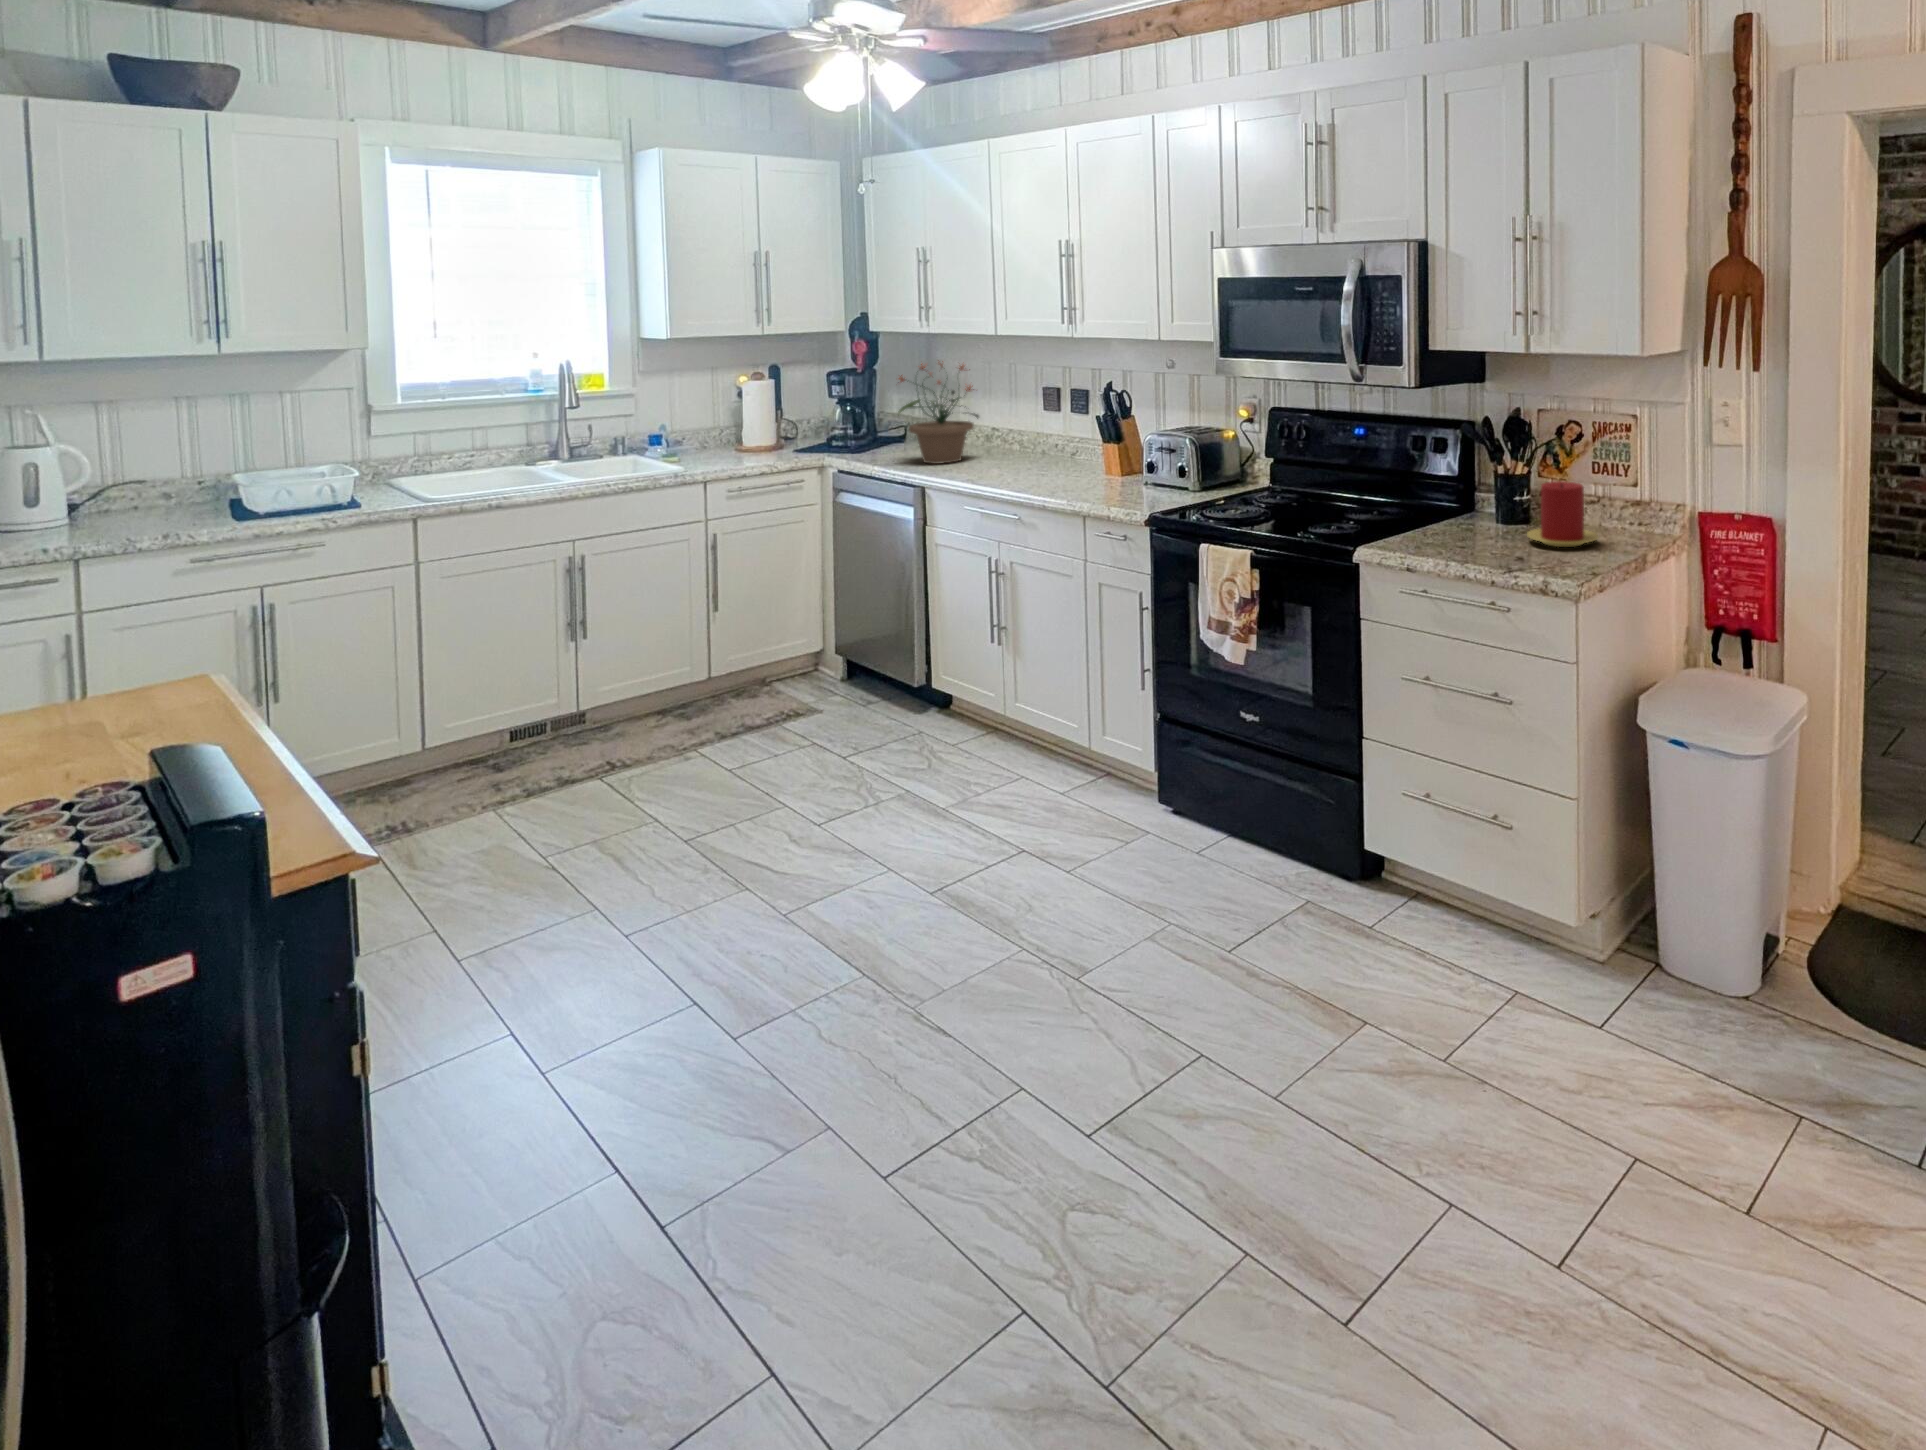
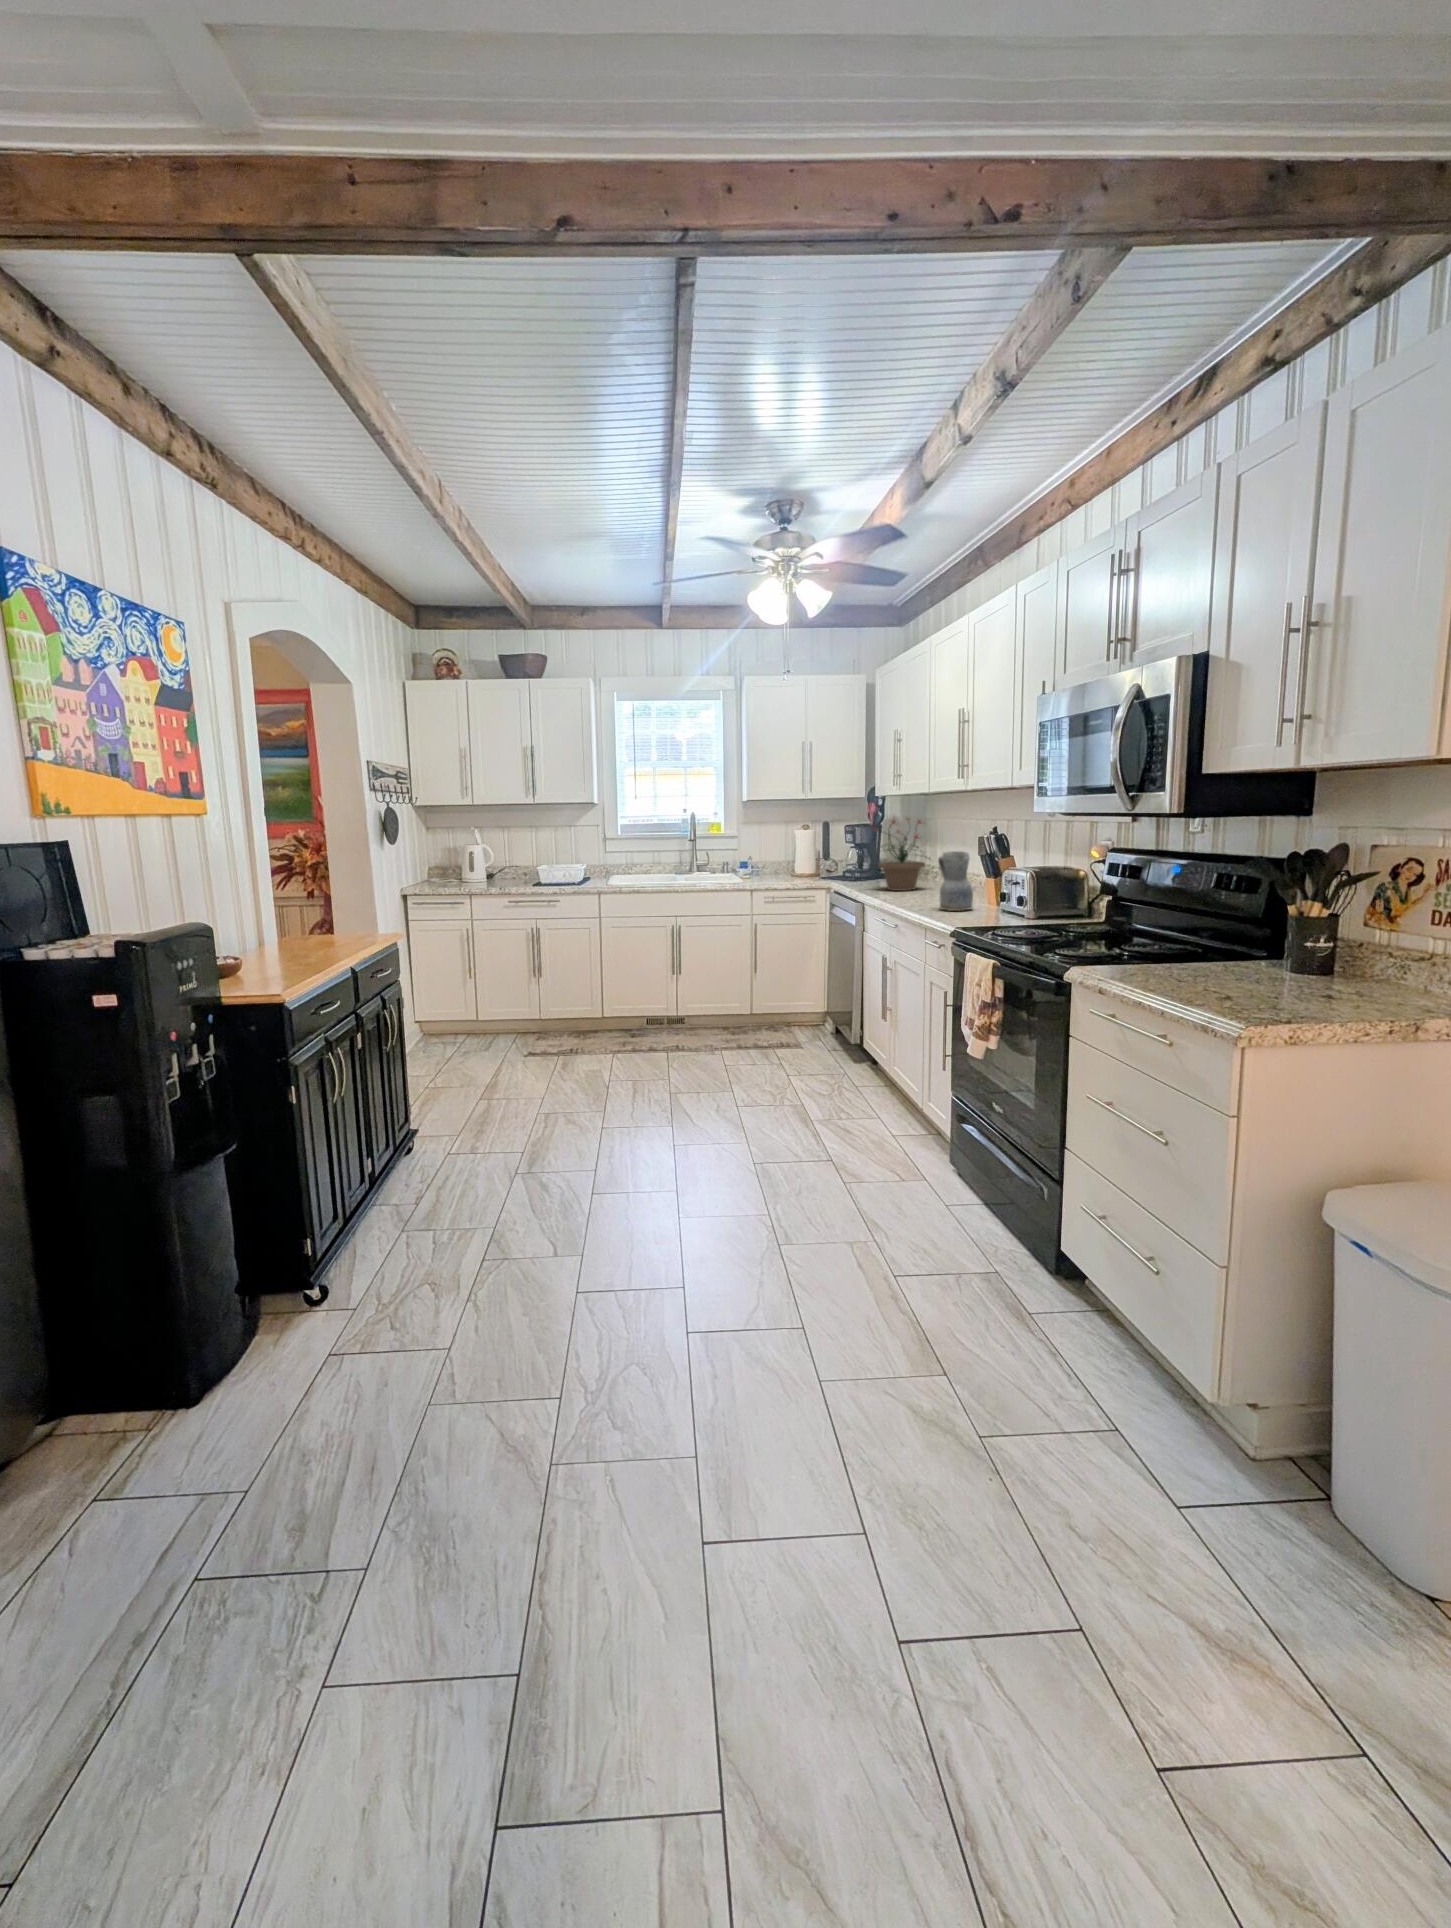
ceramic pitcher: none [1056,413,1105,488] -> present [938,851,973,911]
candle: present [1527,481,1598,547] -> none [1277,926,1387,1006]

